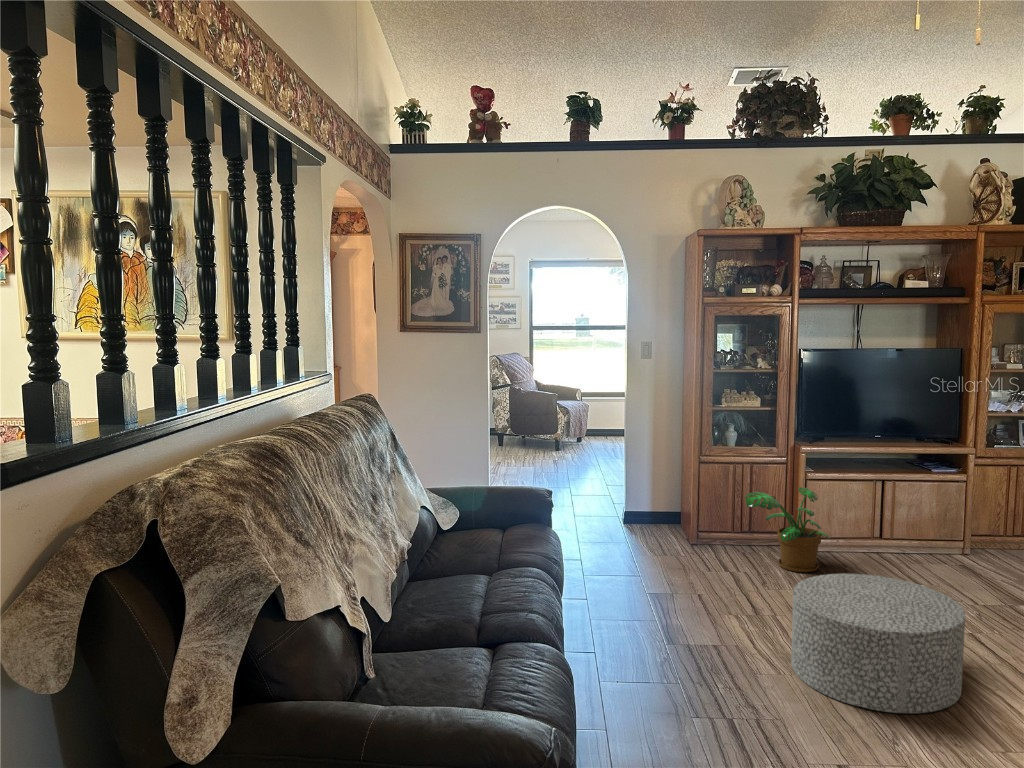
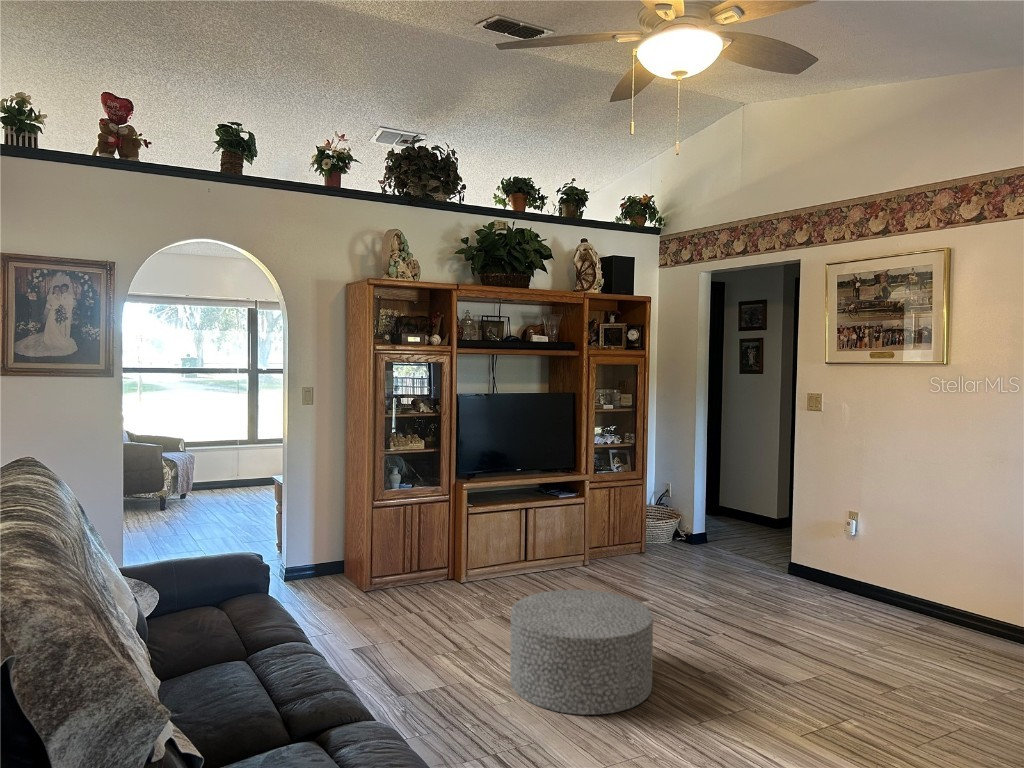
potted plant: present [745,487,830,572] -> none [425,520,495,600]

